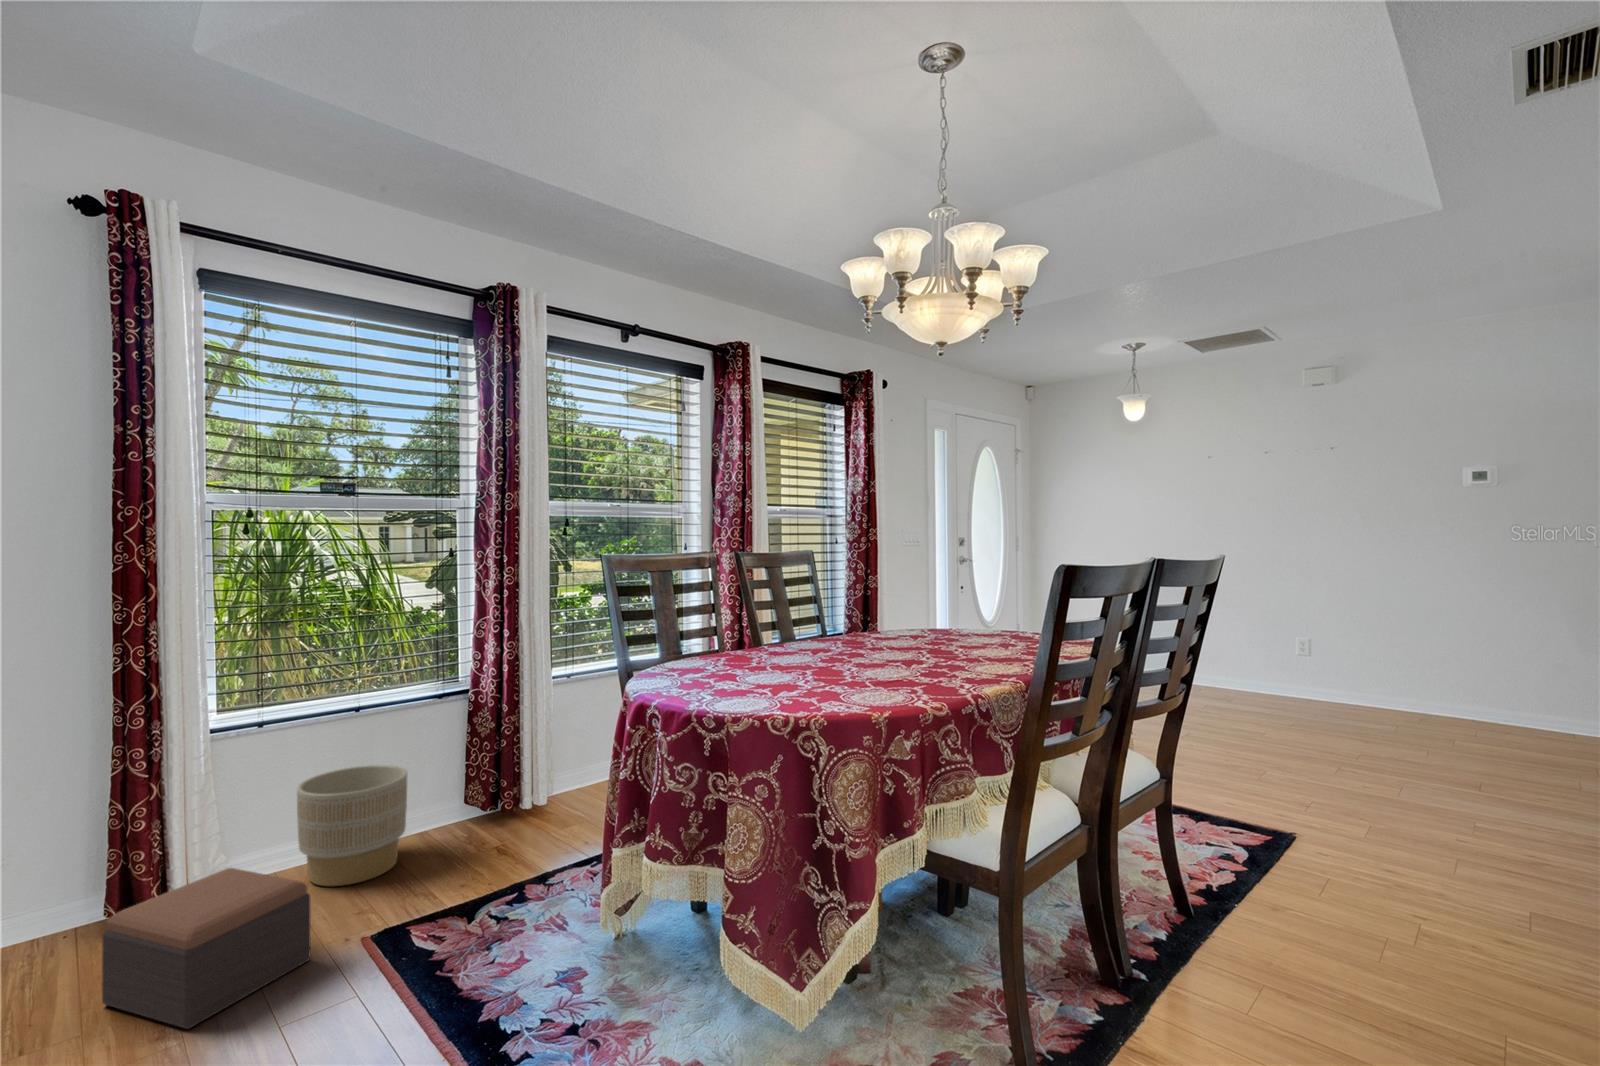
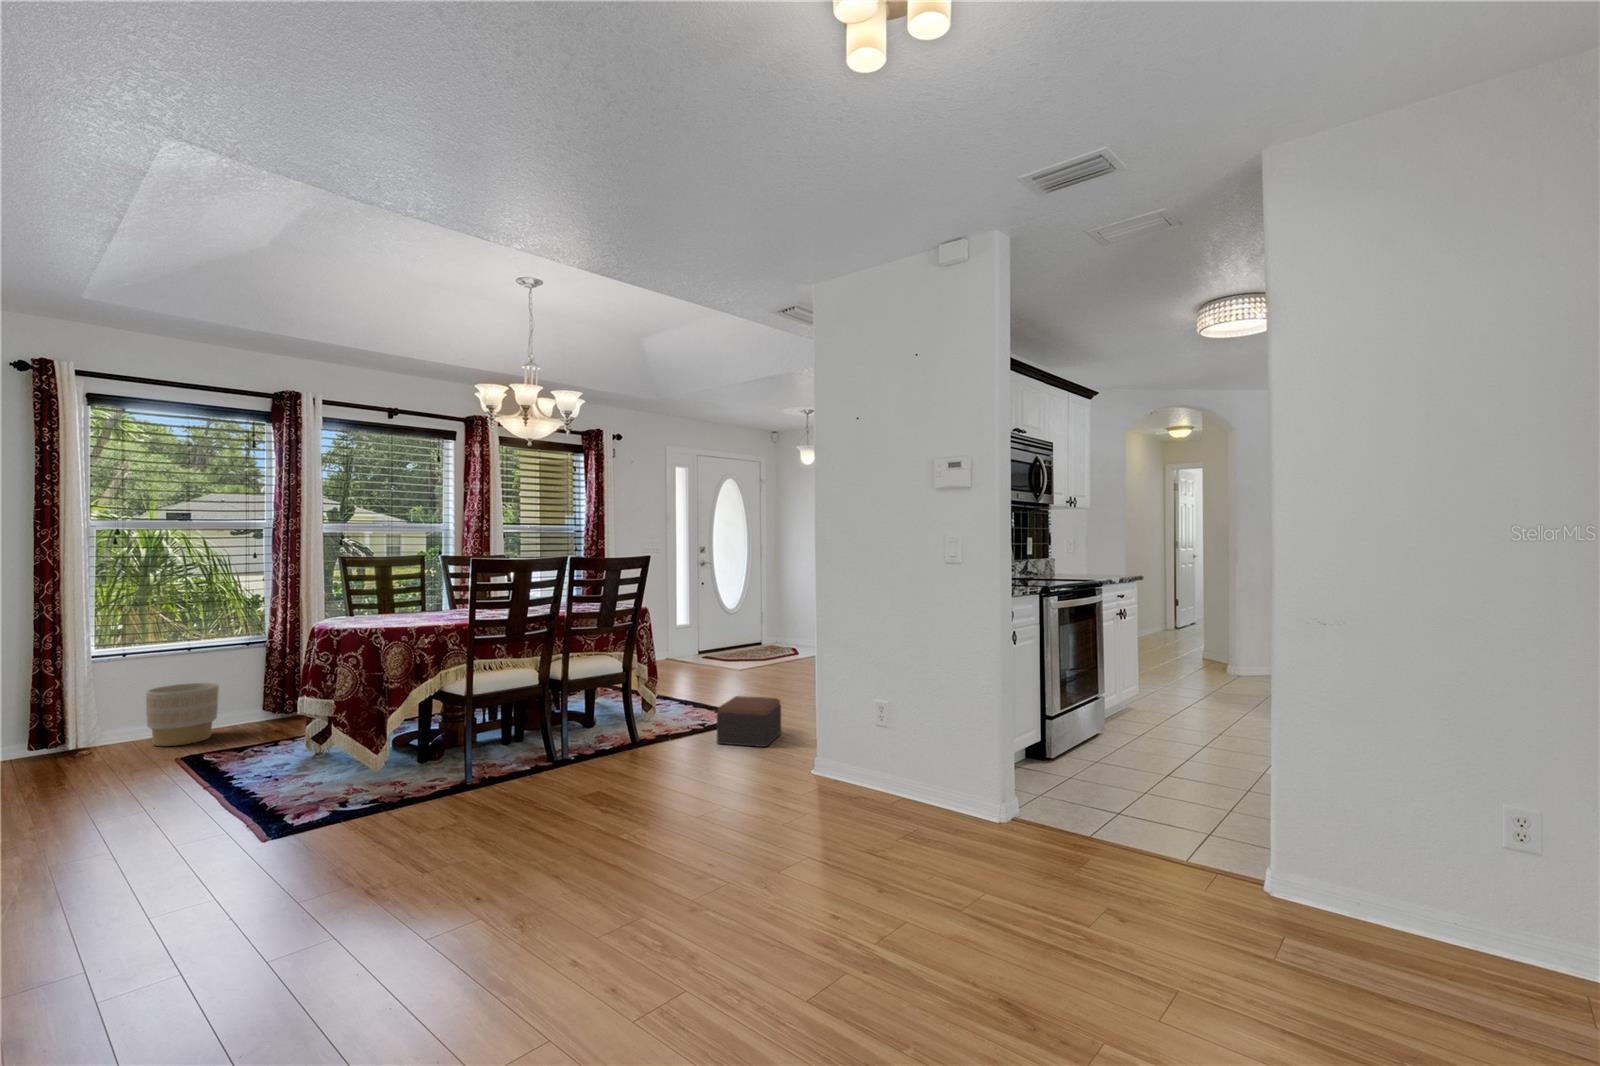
footstool: present [102,868,311,1029] -> present [717,696,781,747]

